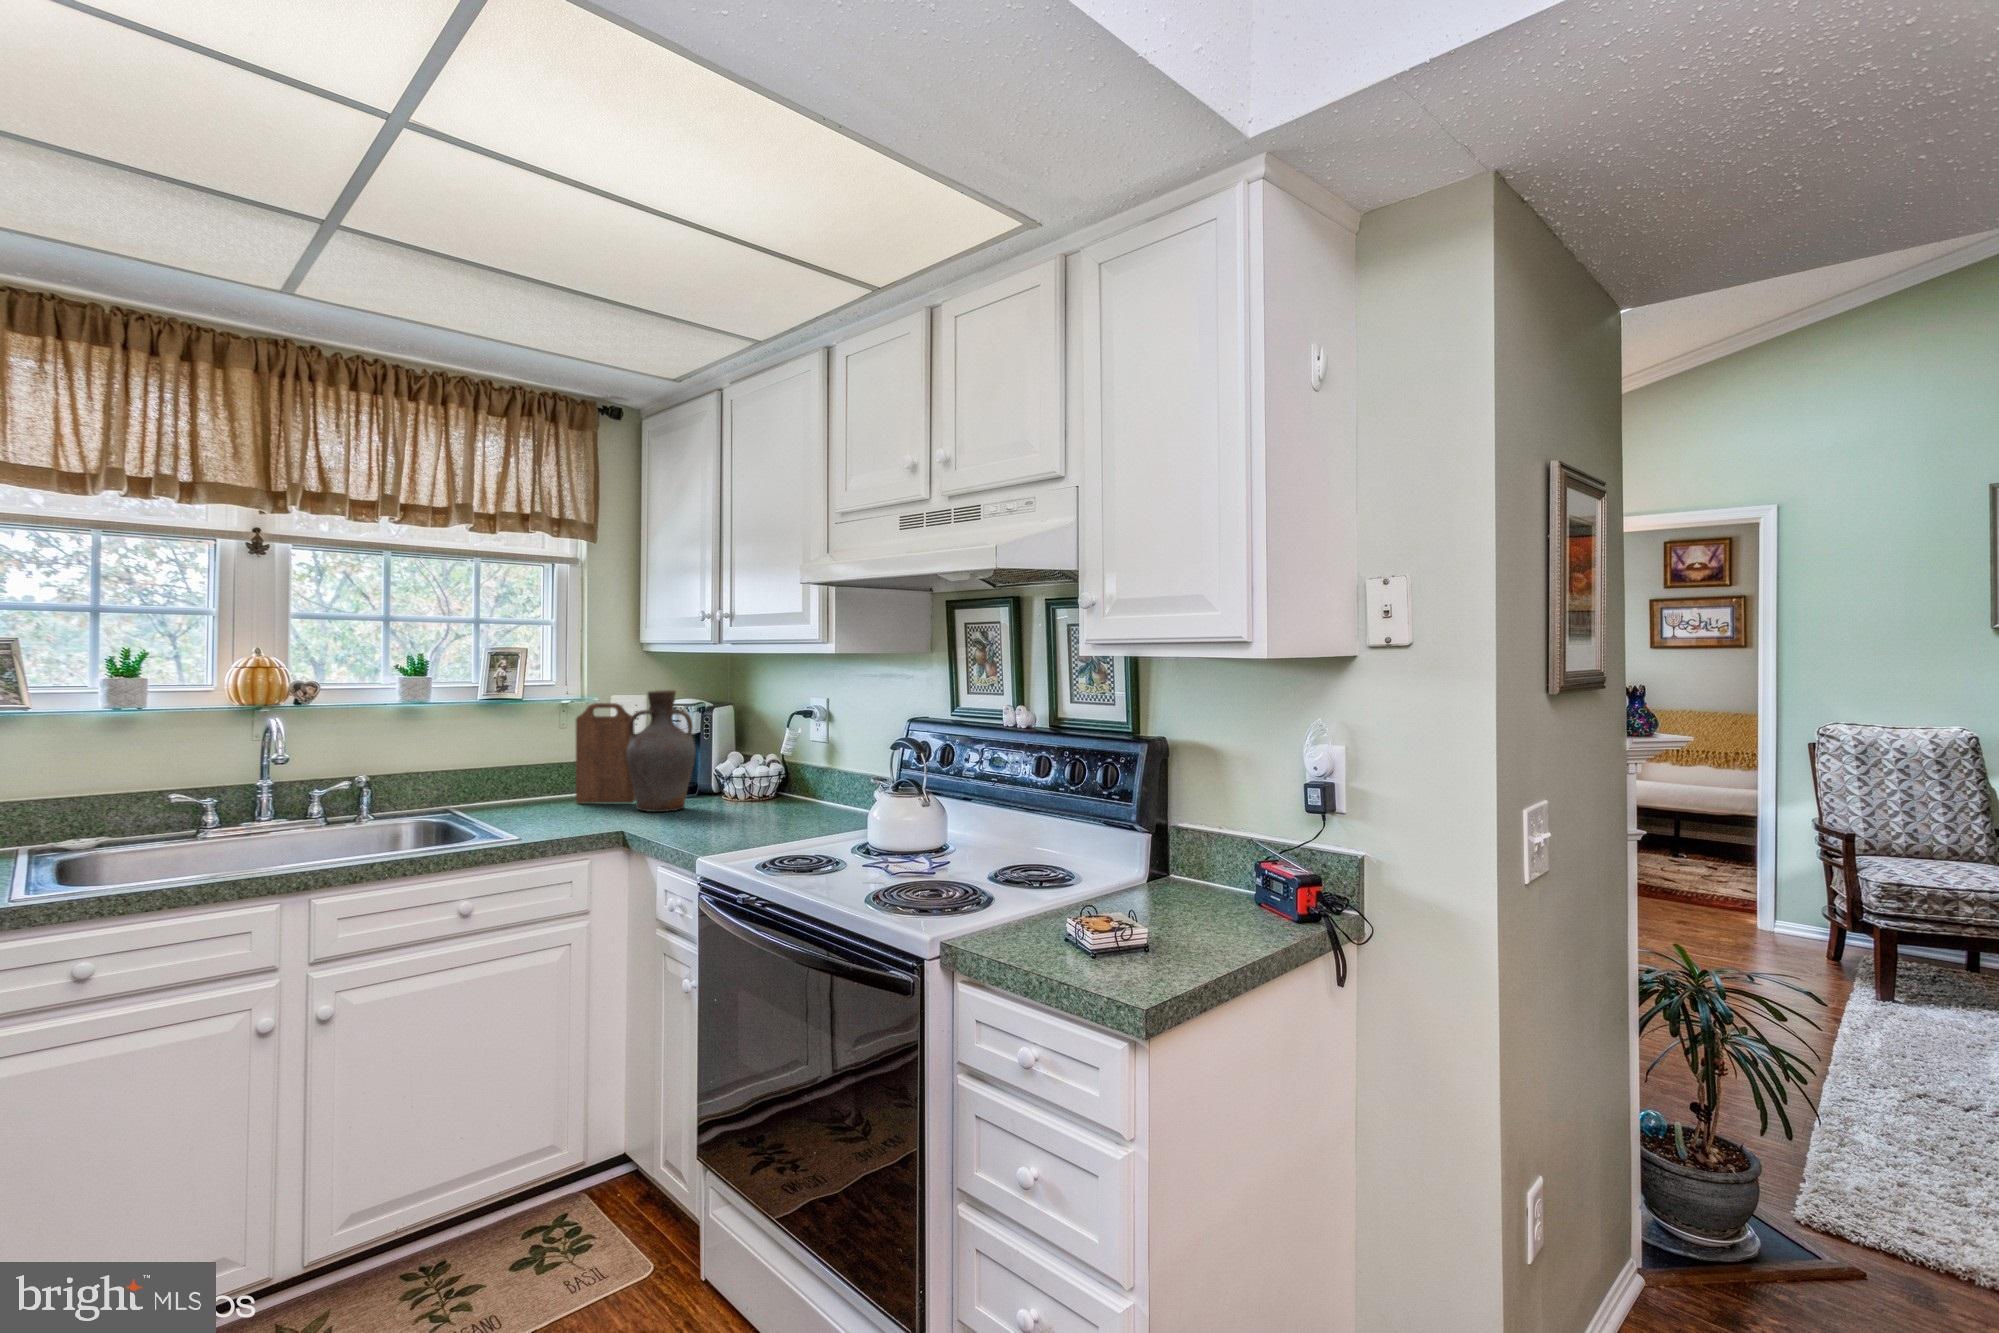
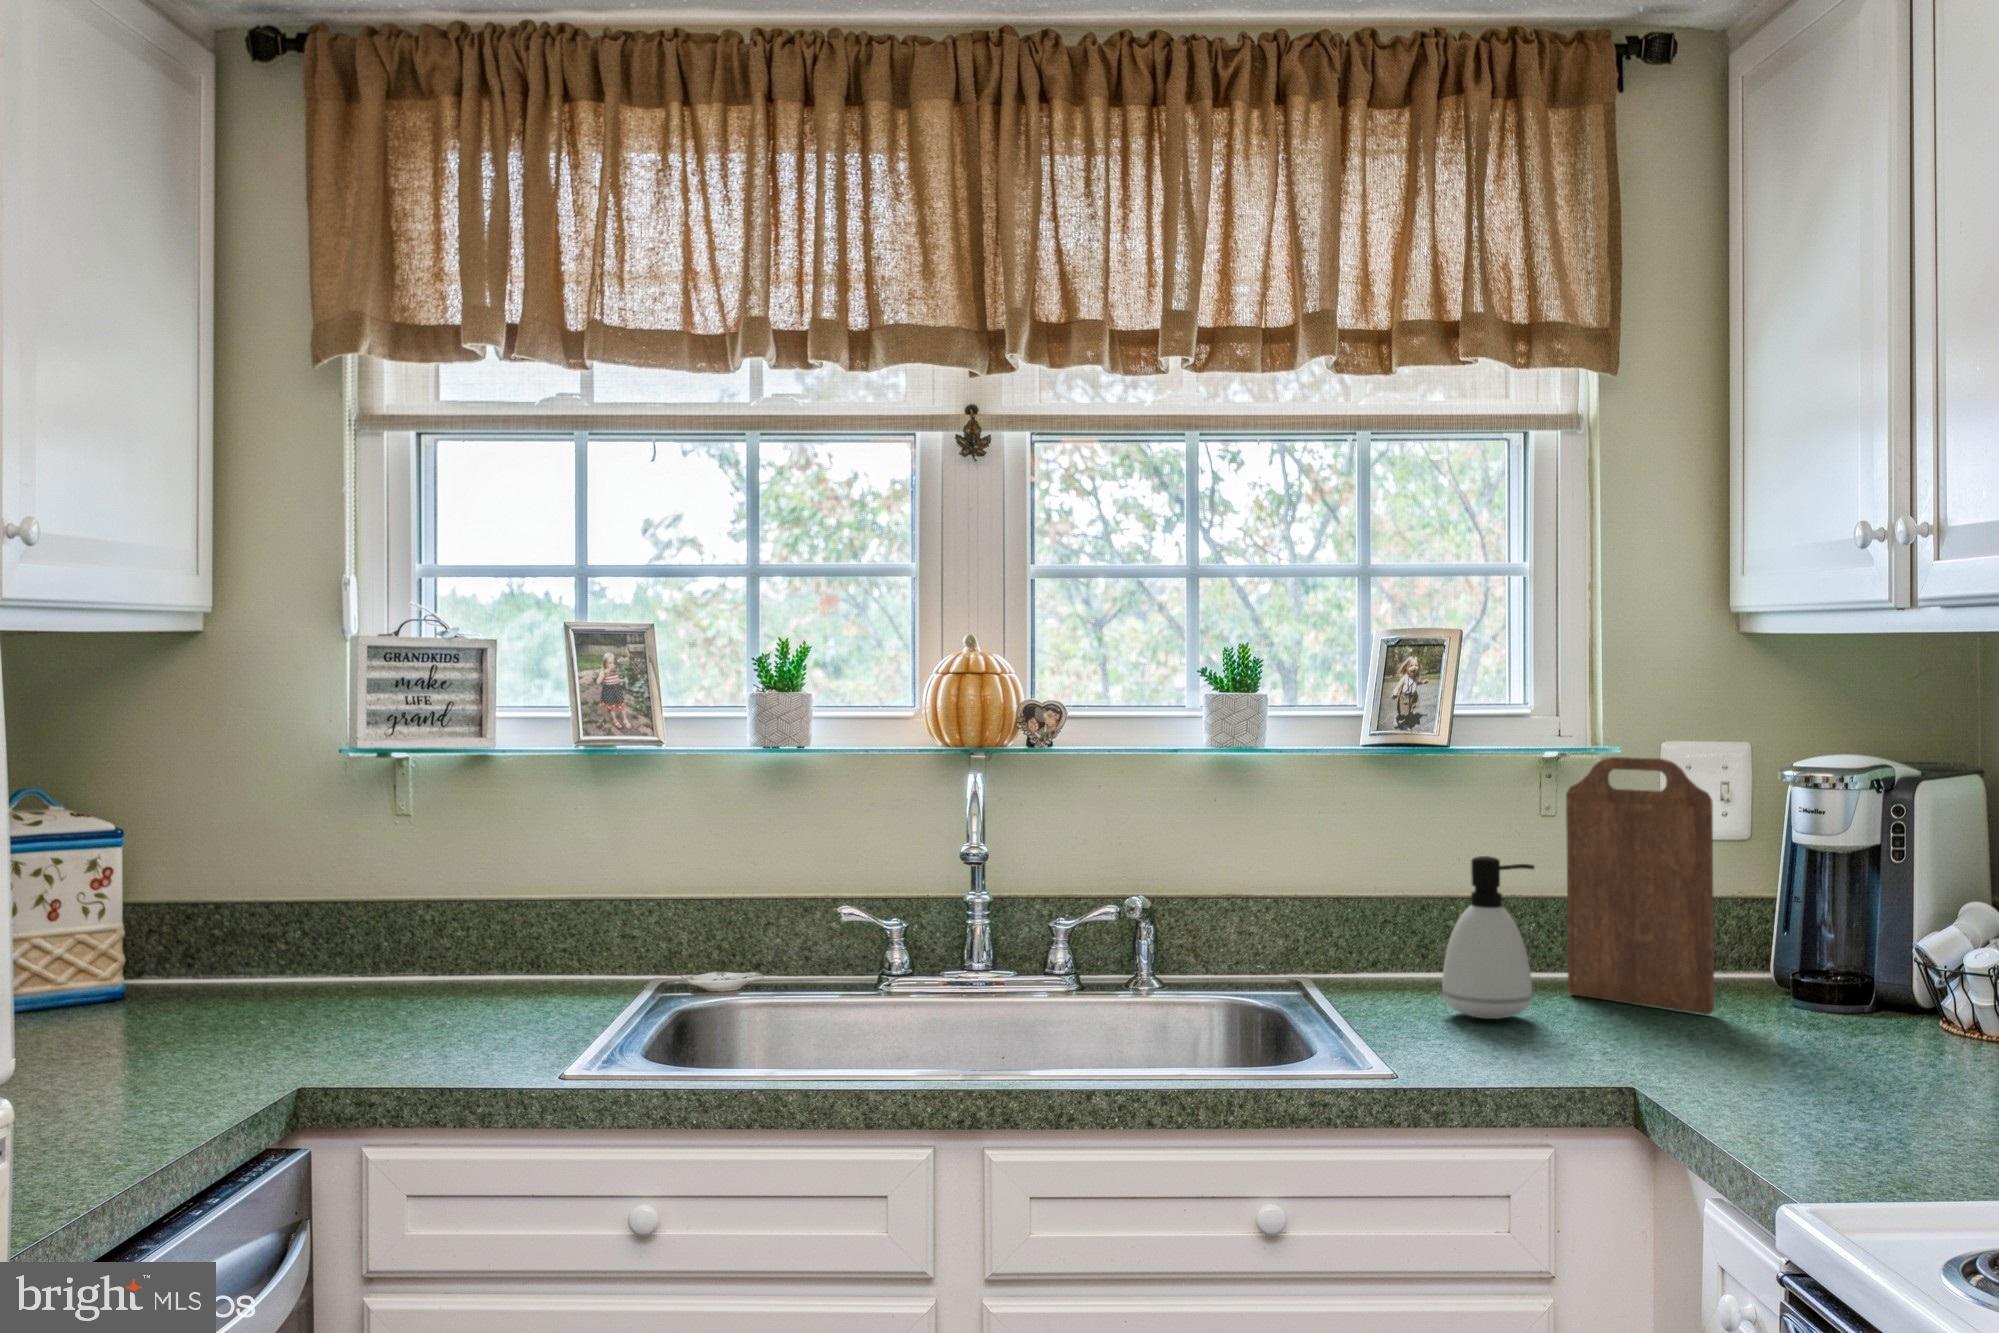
vase: present [627,690,696,812] -> none [1698,731,1895,1068]
soap dispenser: none [521,745,562,813] -> present [1442,856,1534,1019]

